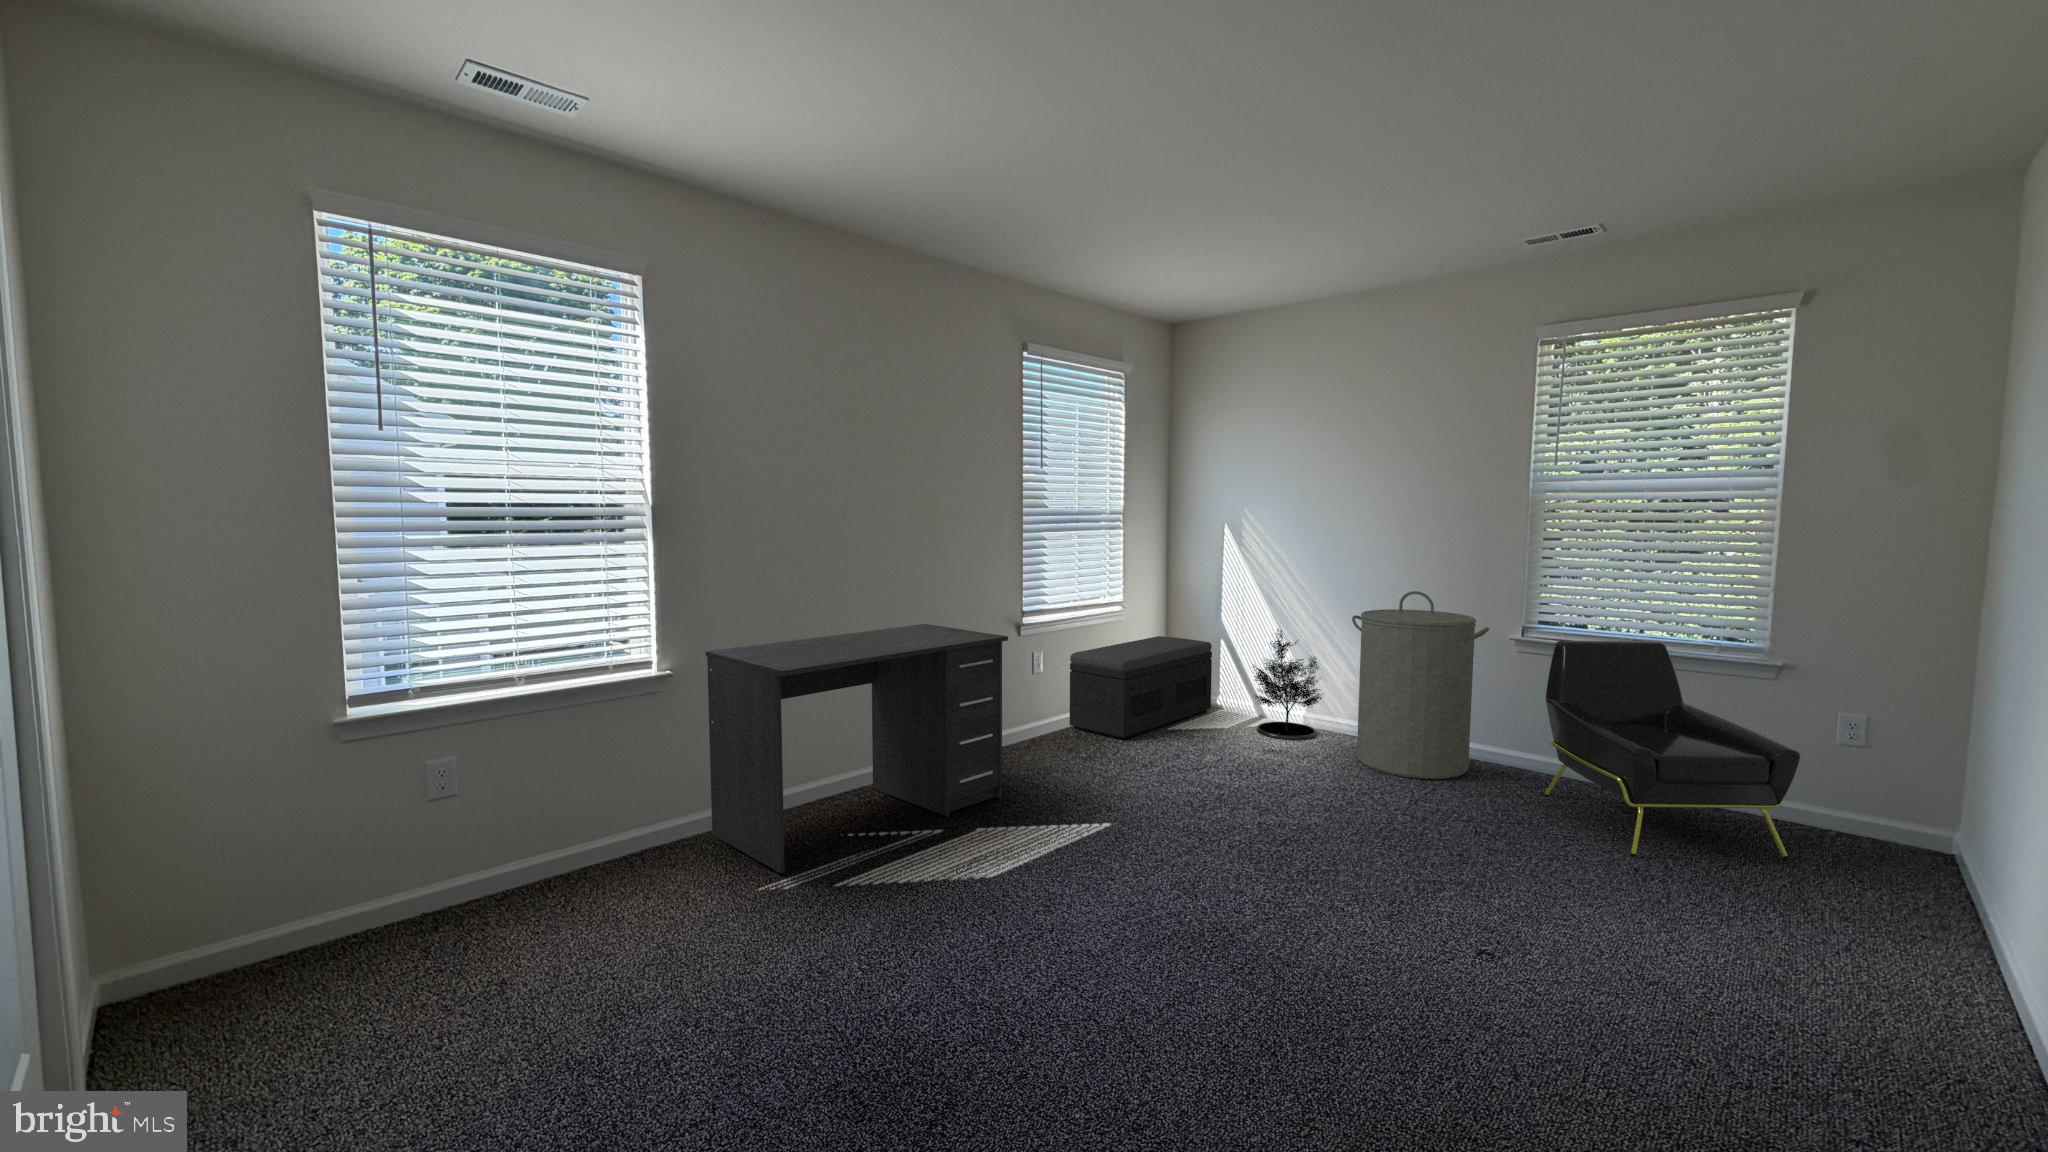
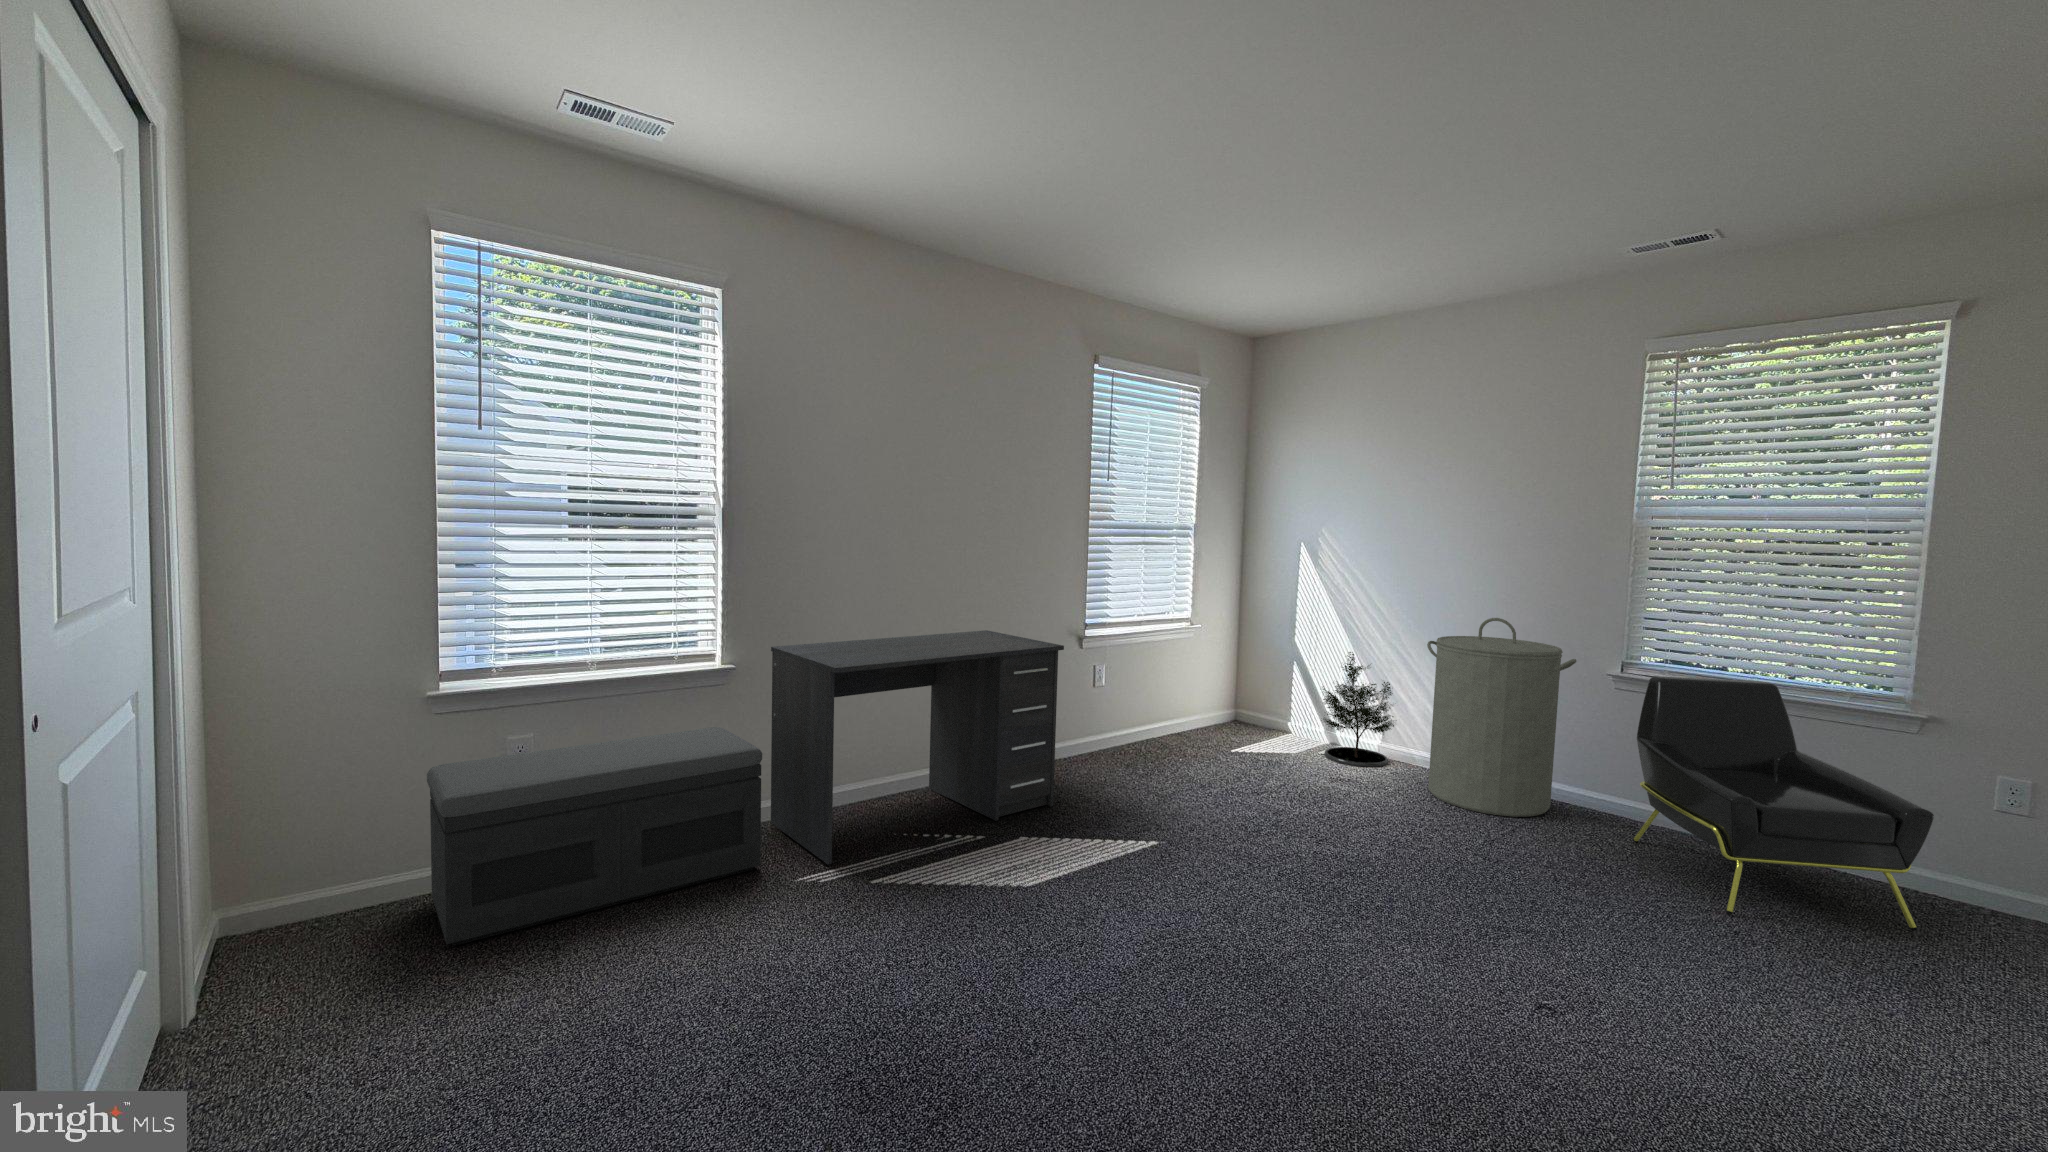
storage bench: present [1069,636,1212,739] -> present [427,727,762,946]

